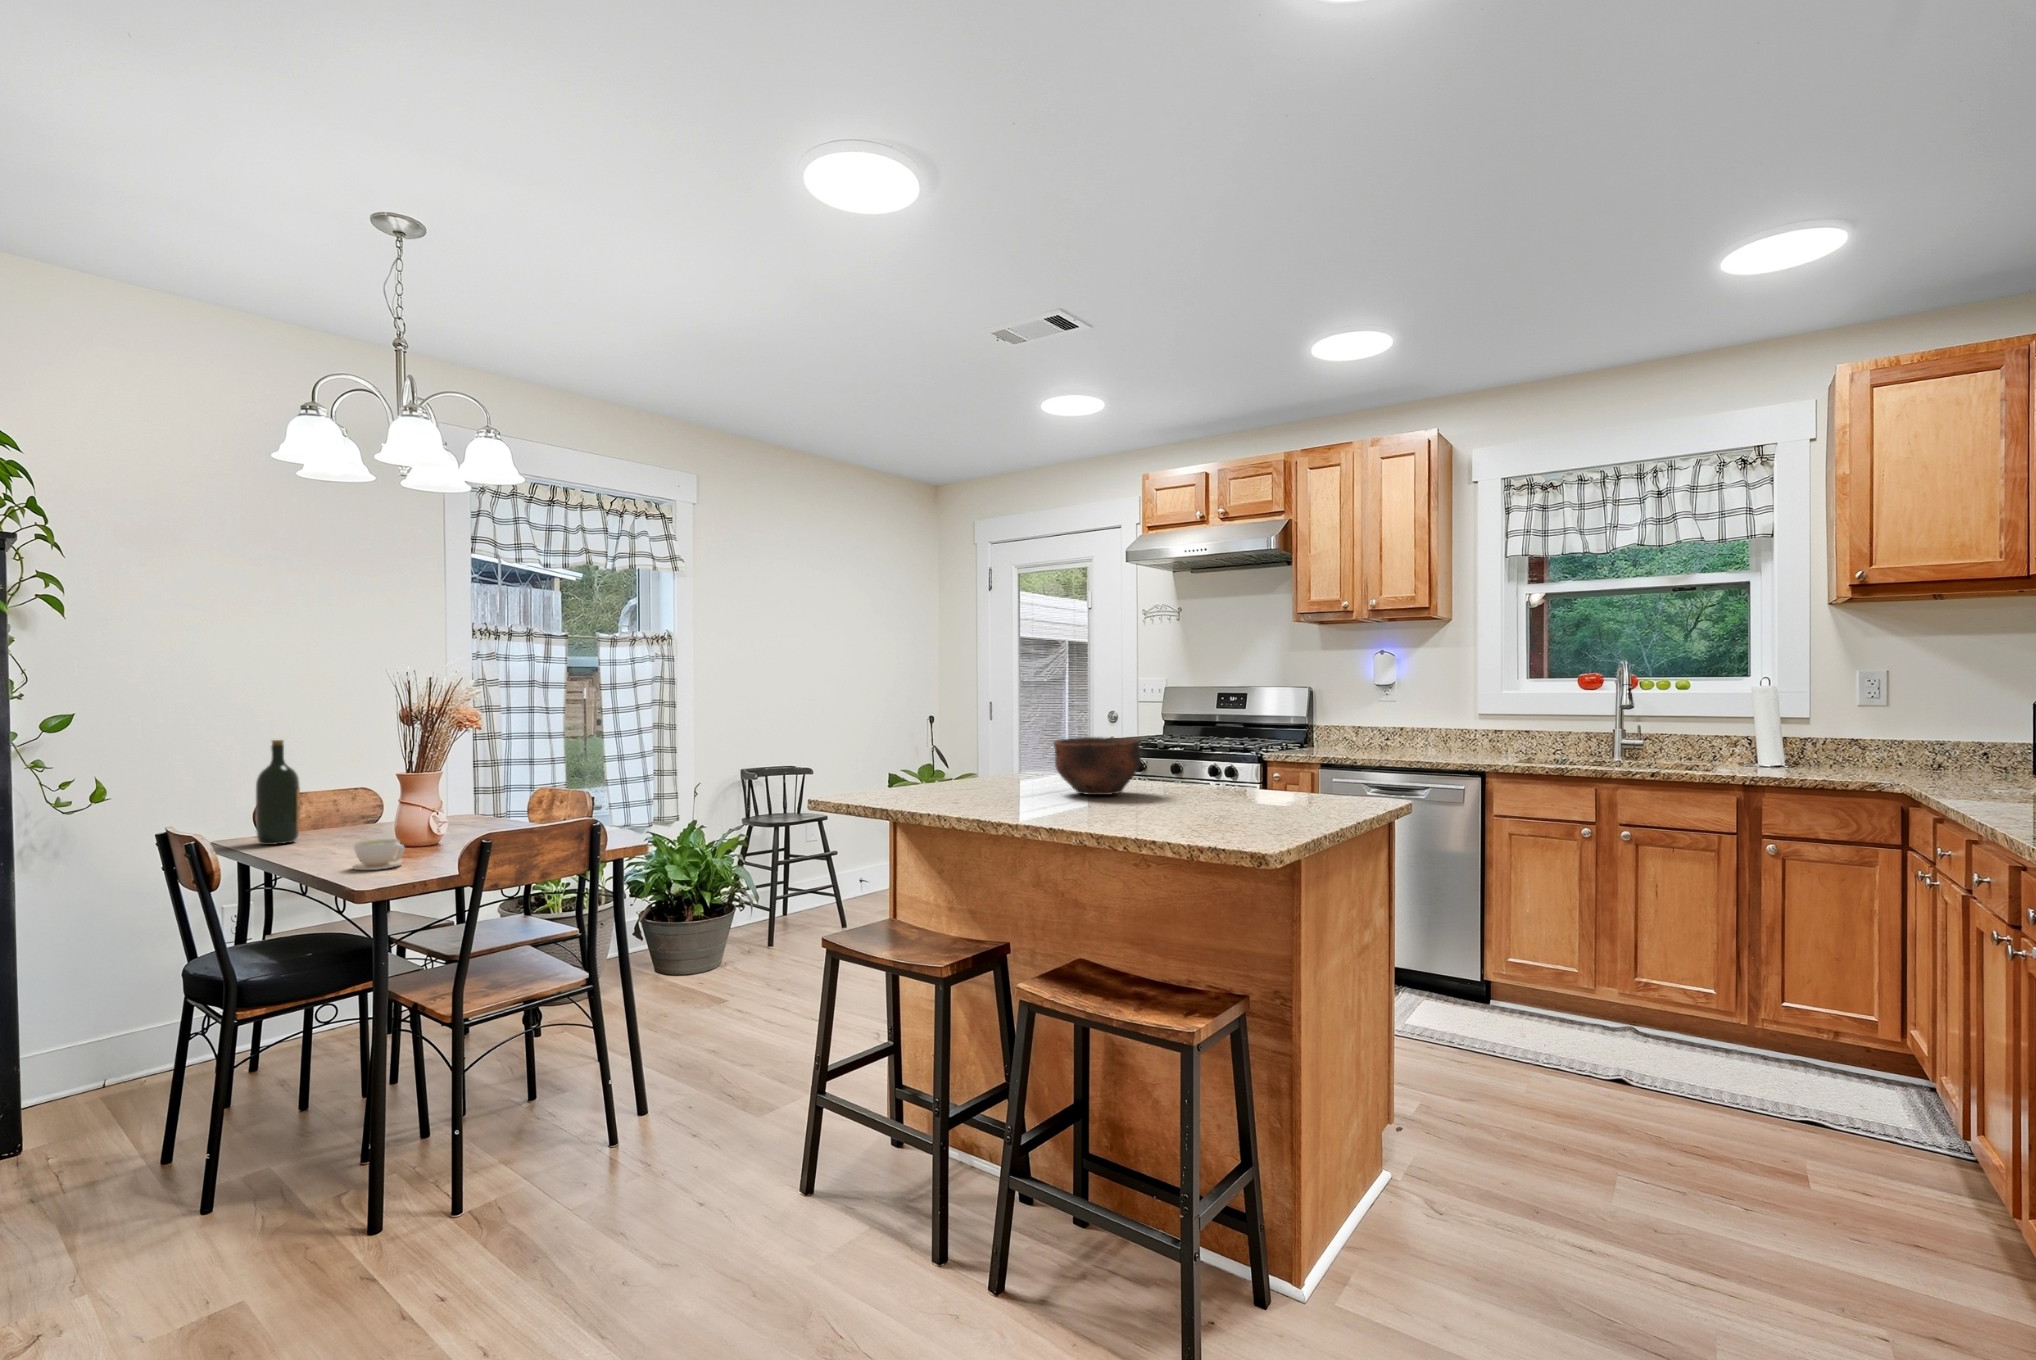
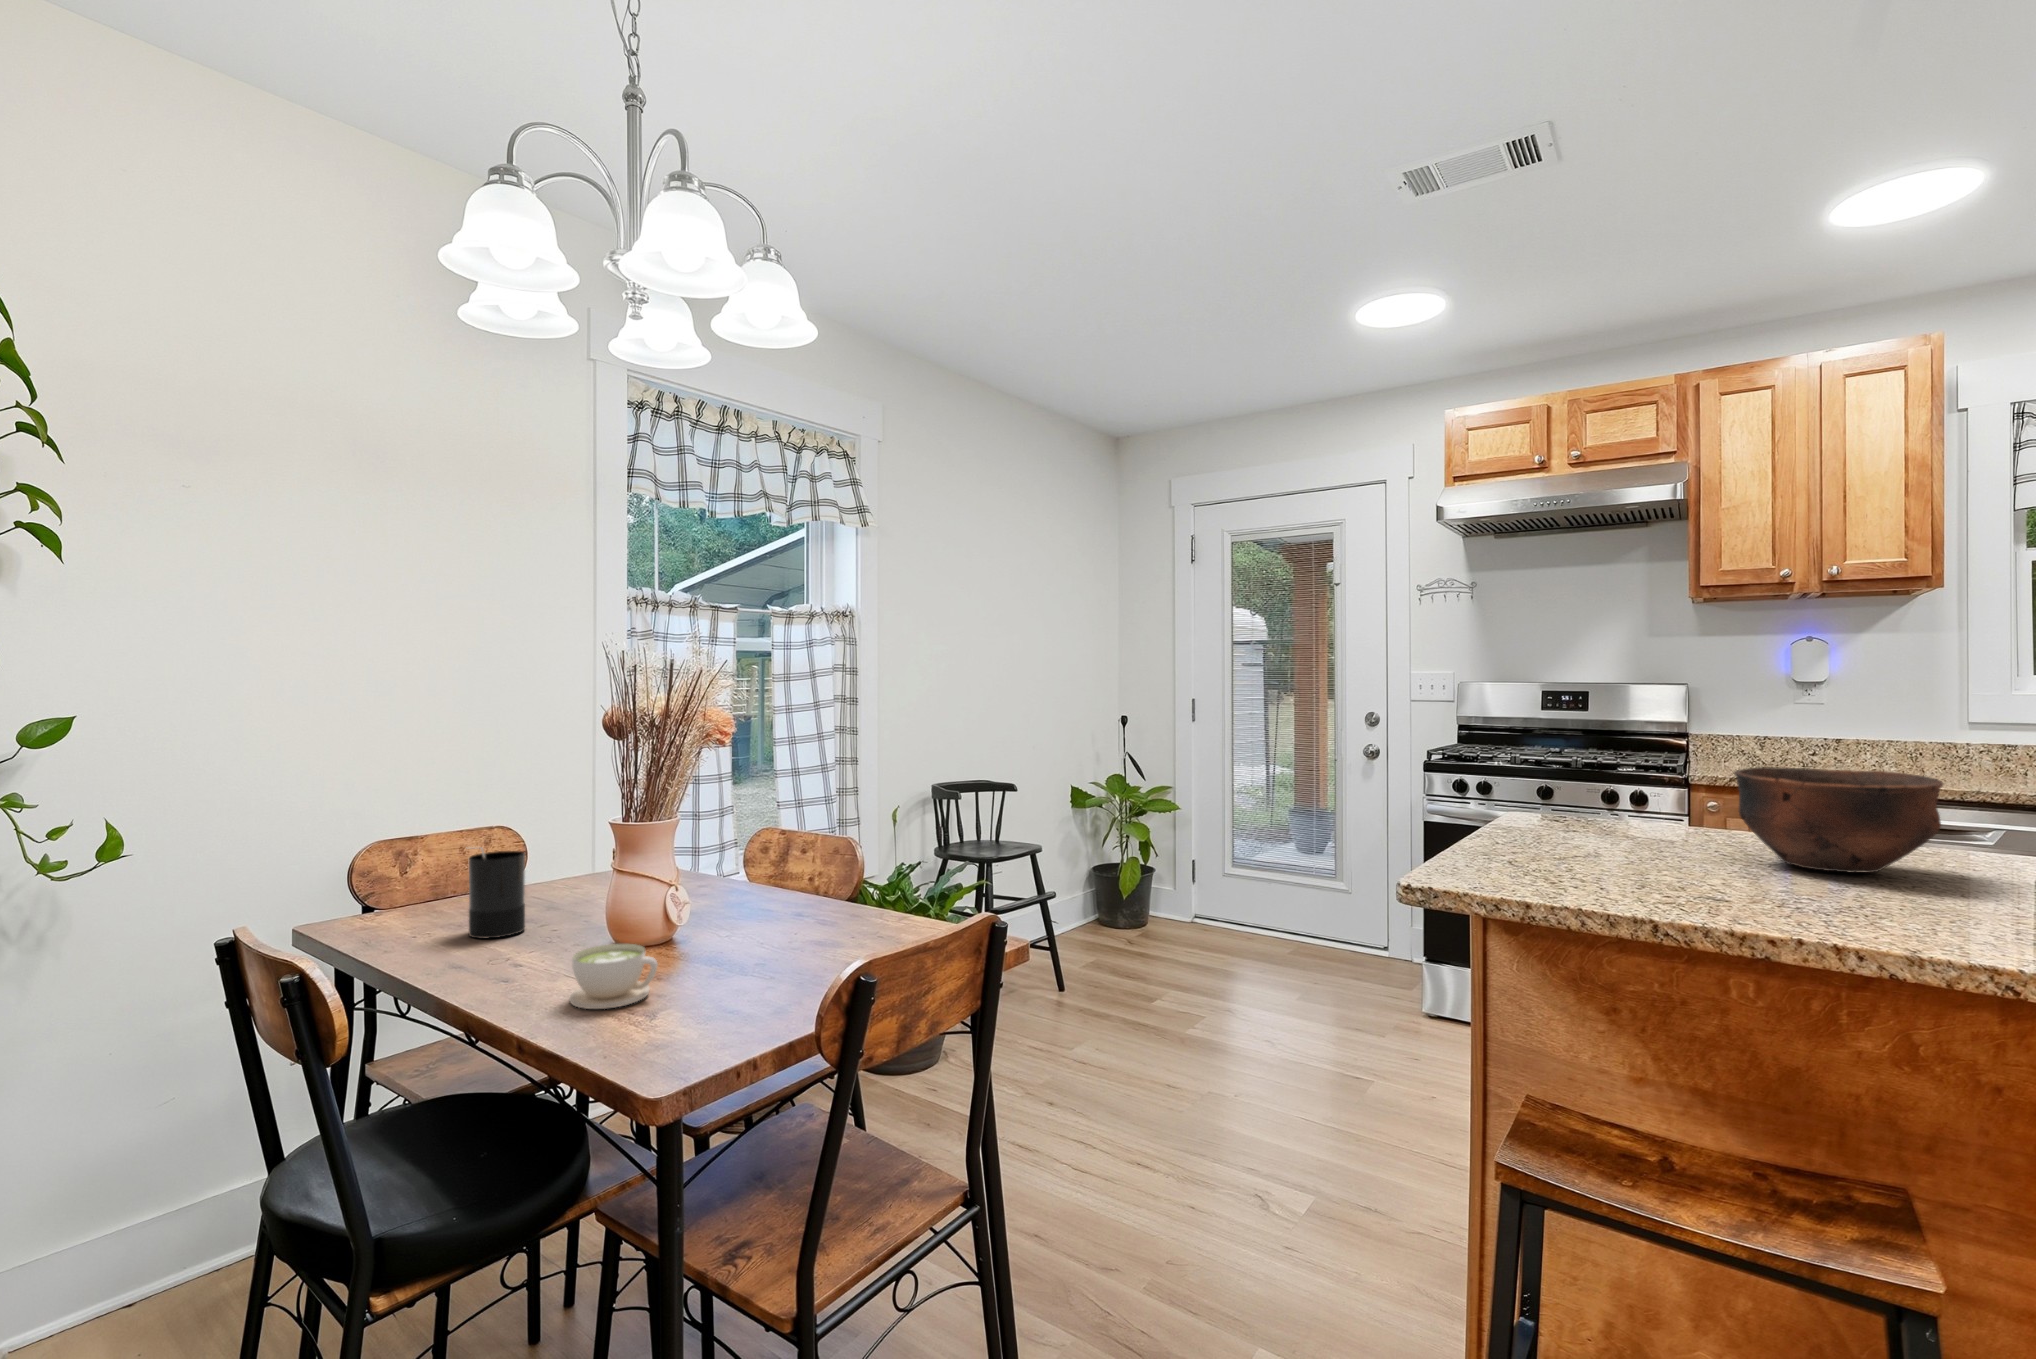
wine bottle: present [256,740,300,845] -> none [371,761,438,934]
candle: none [315,792,353,846] -> present [469,848,525,939]

